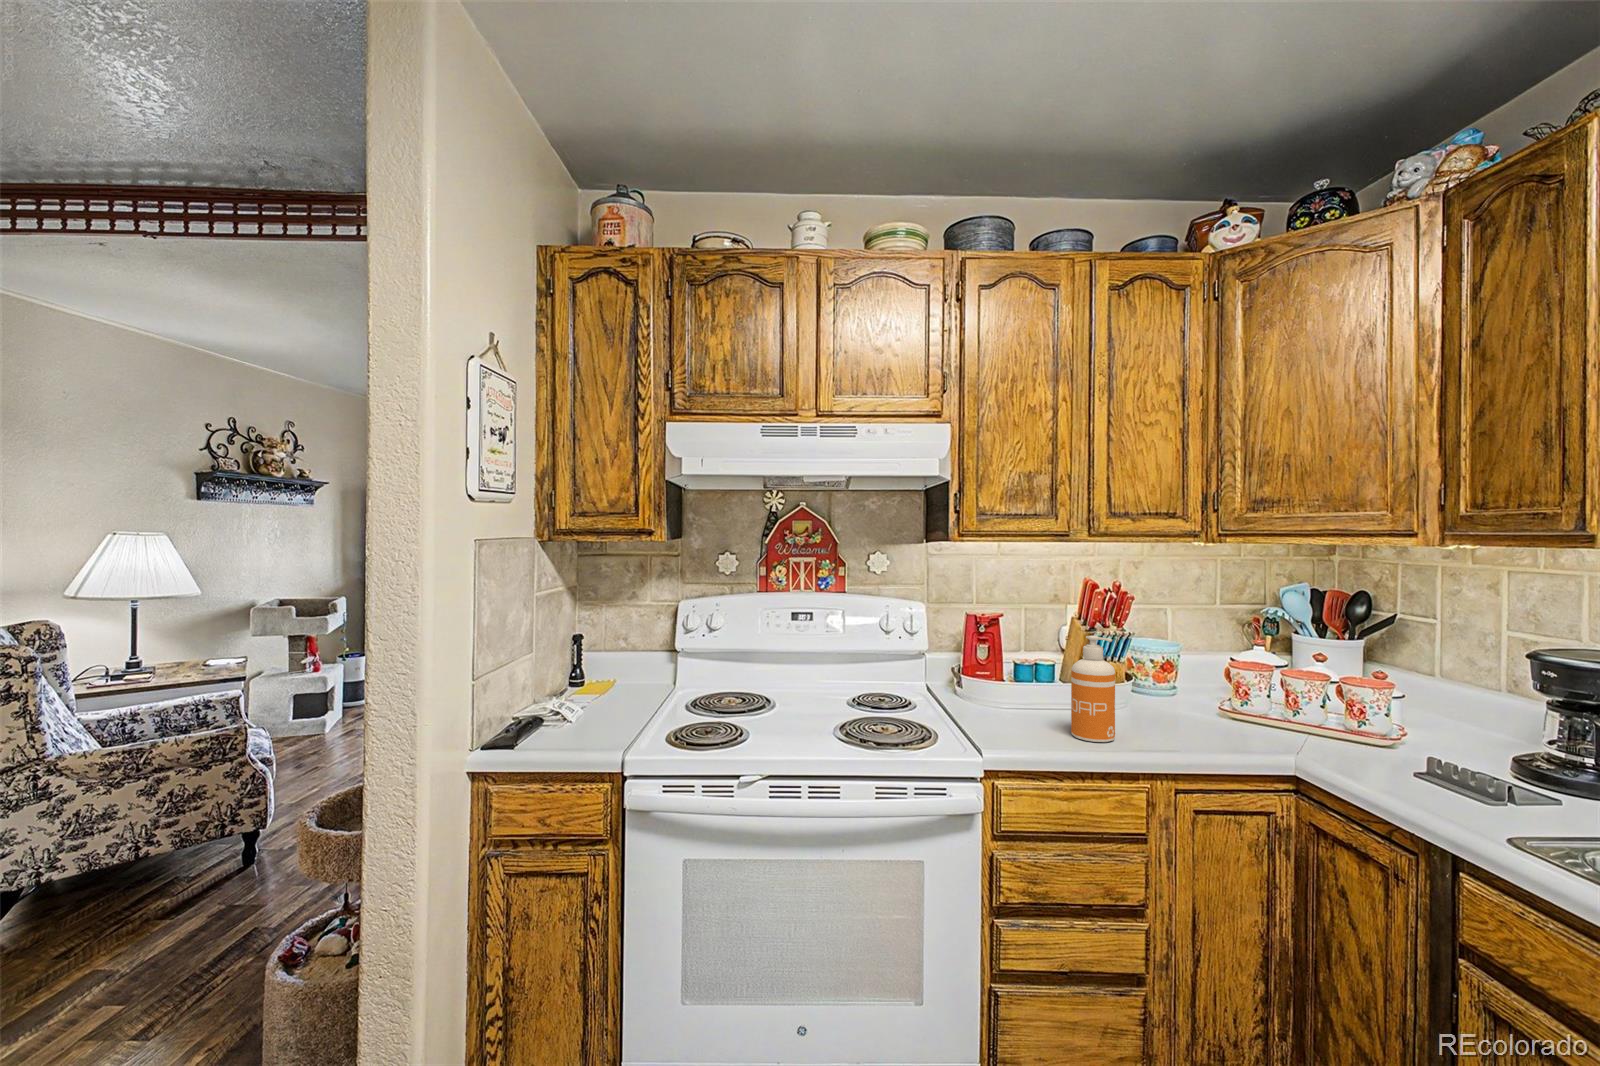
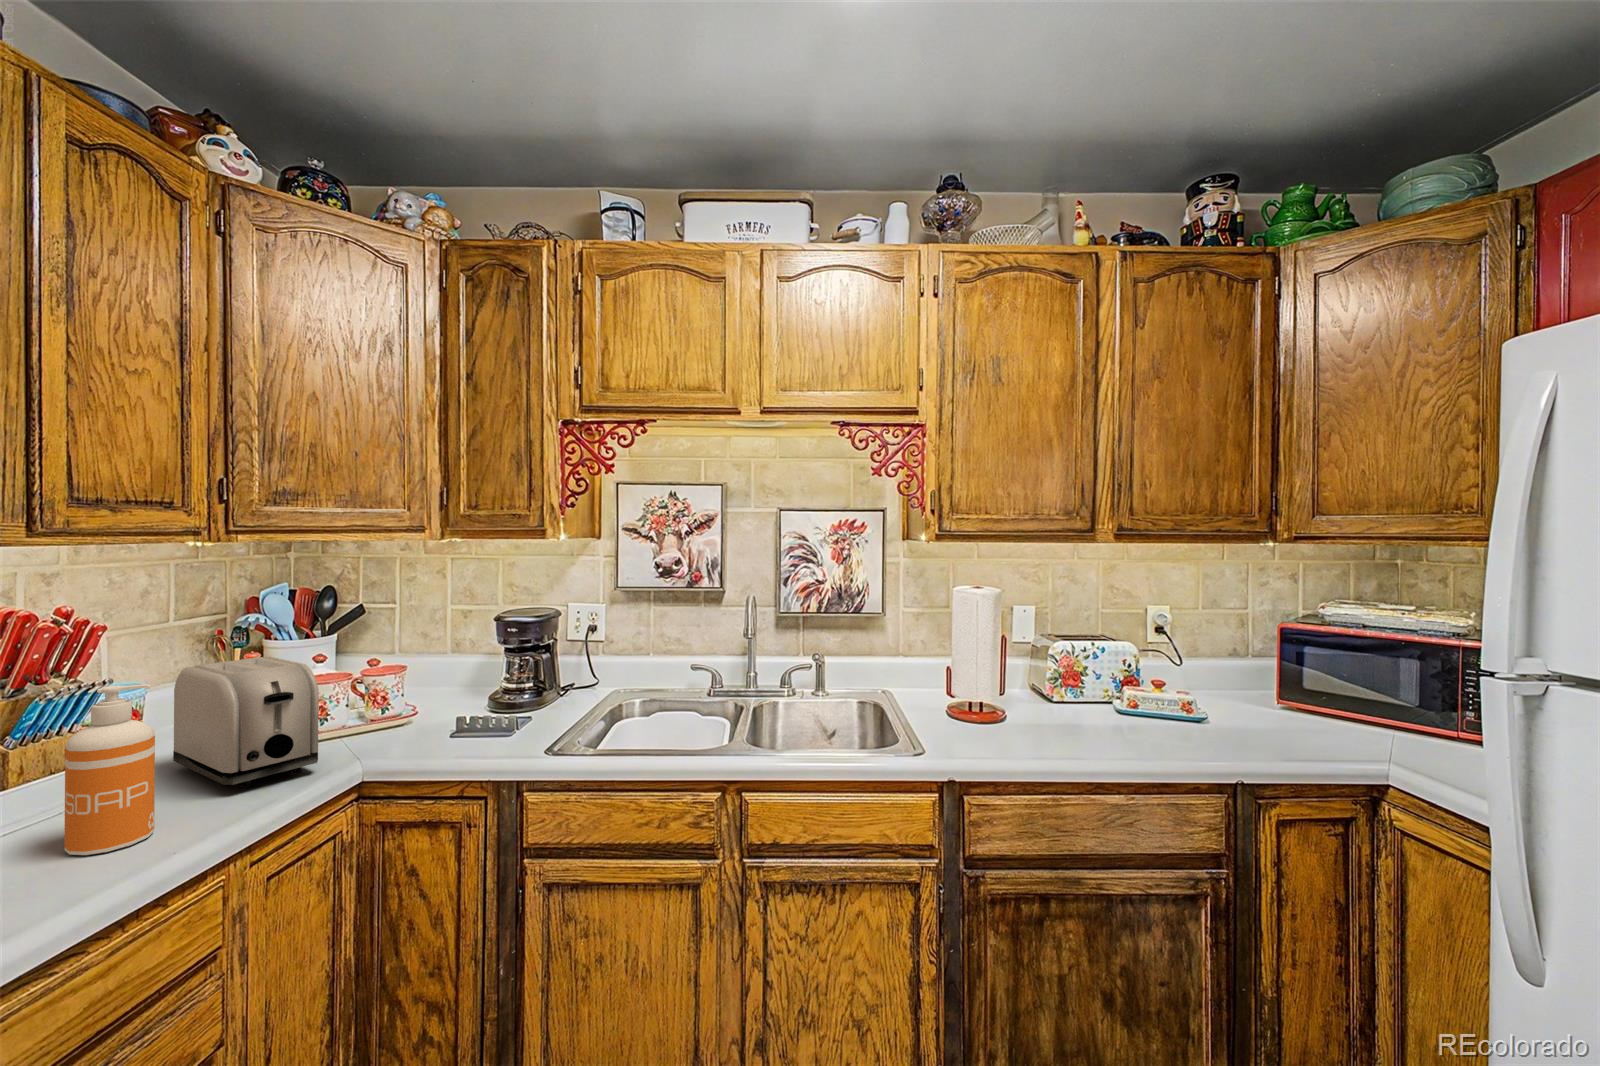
toaster: none [1171,638,1248,745] -> present [173,657,319,788]

